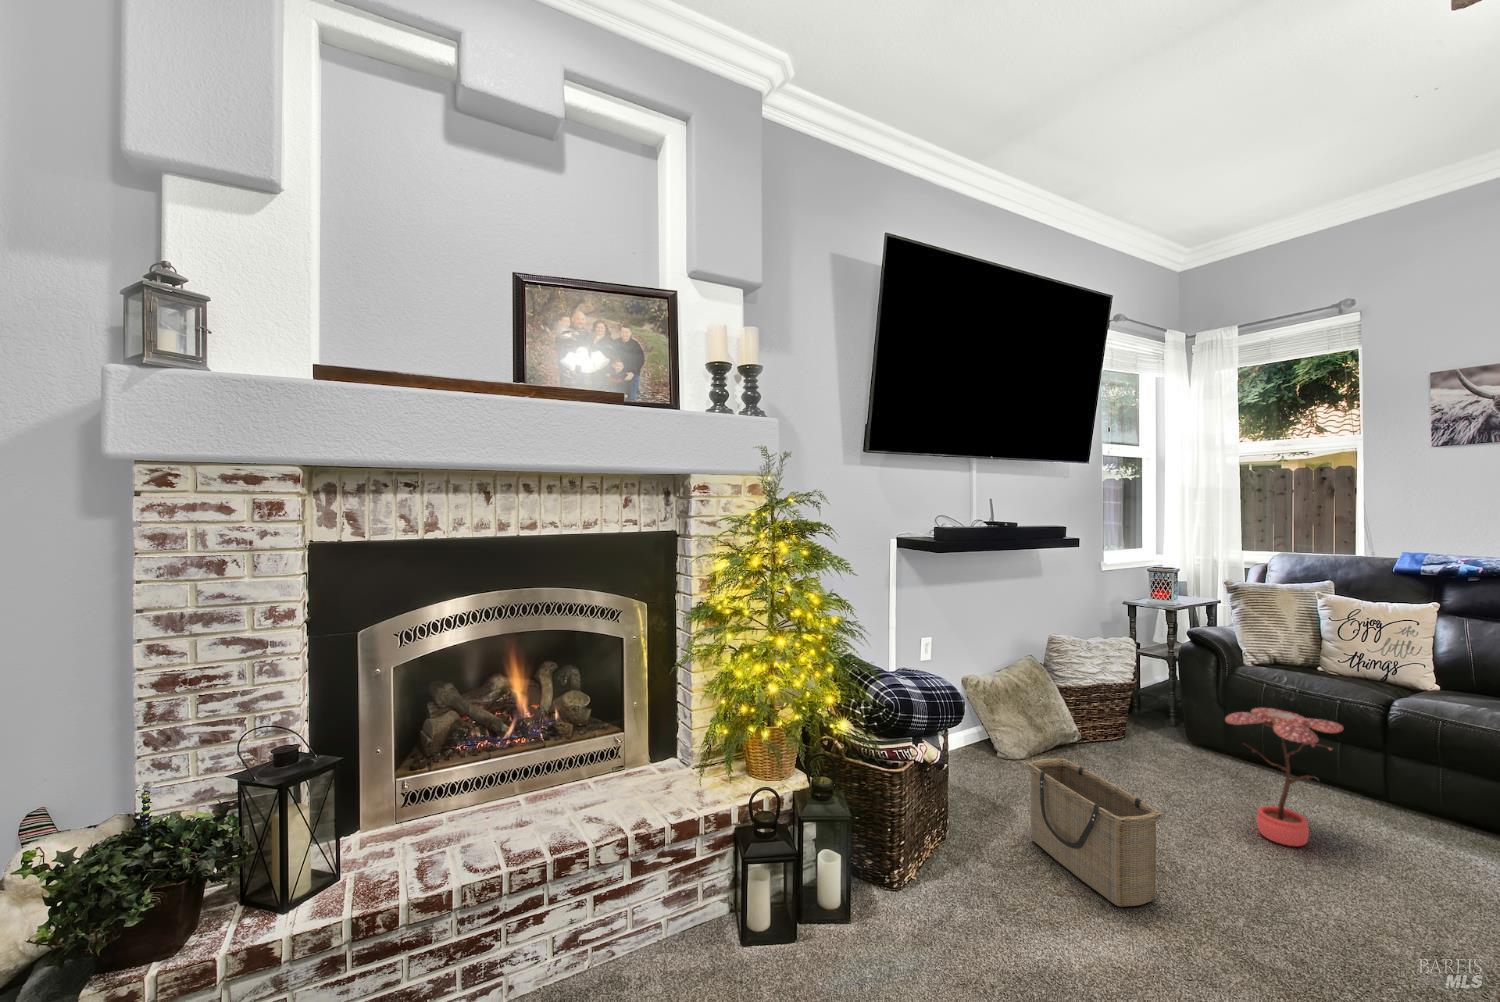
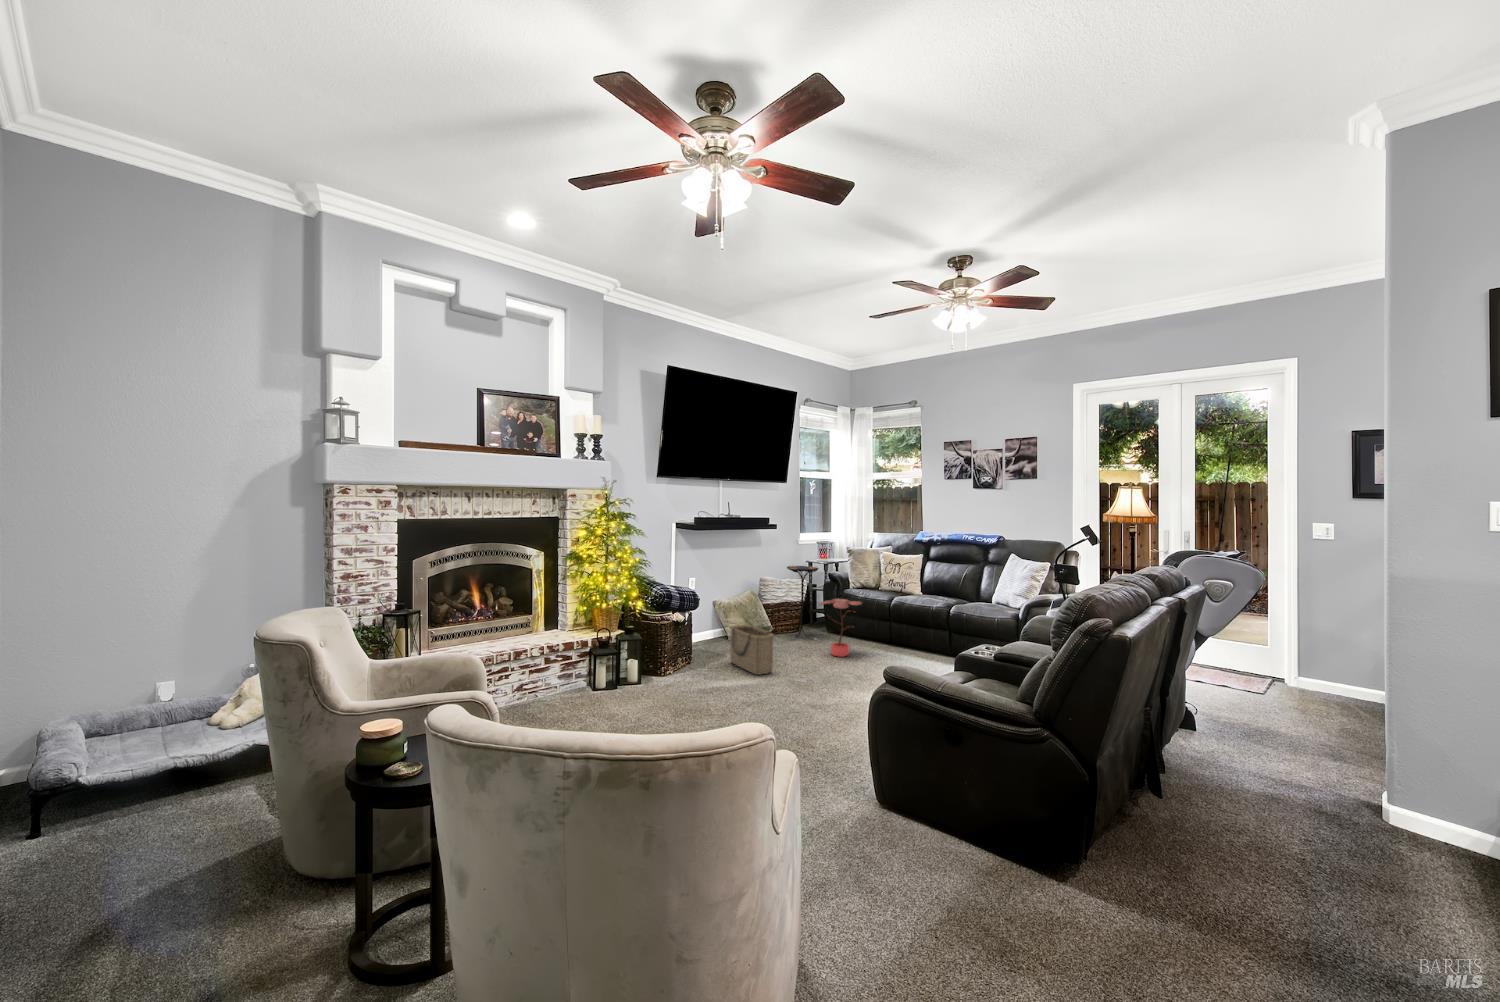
side table: none [1111,618,1185,770] -> present [787,566,818,639]

